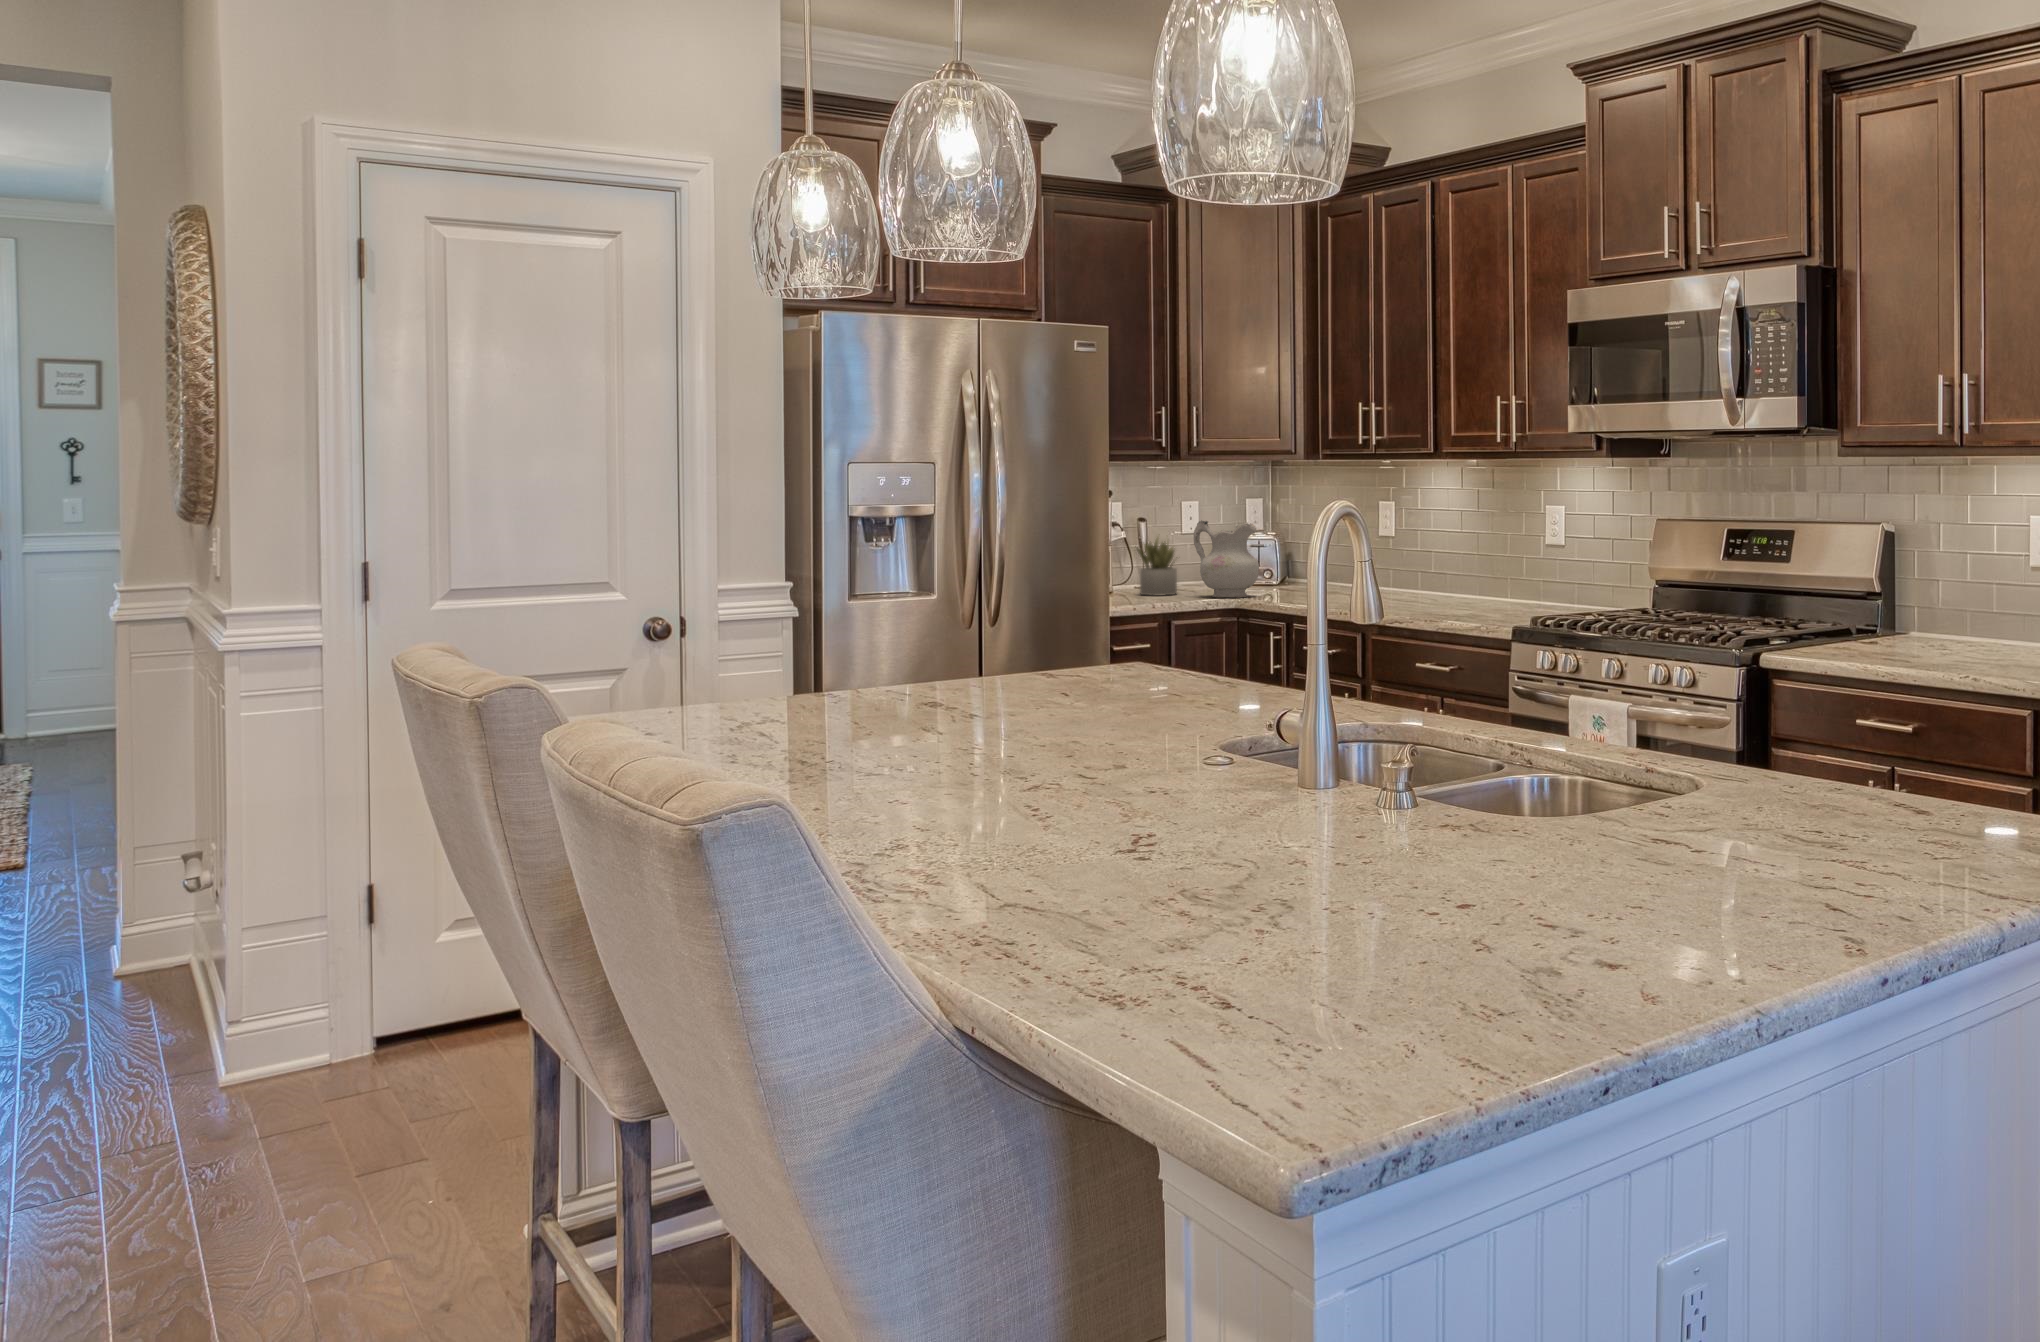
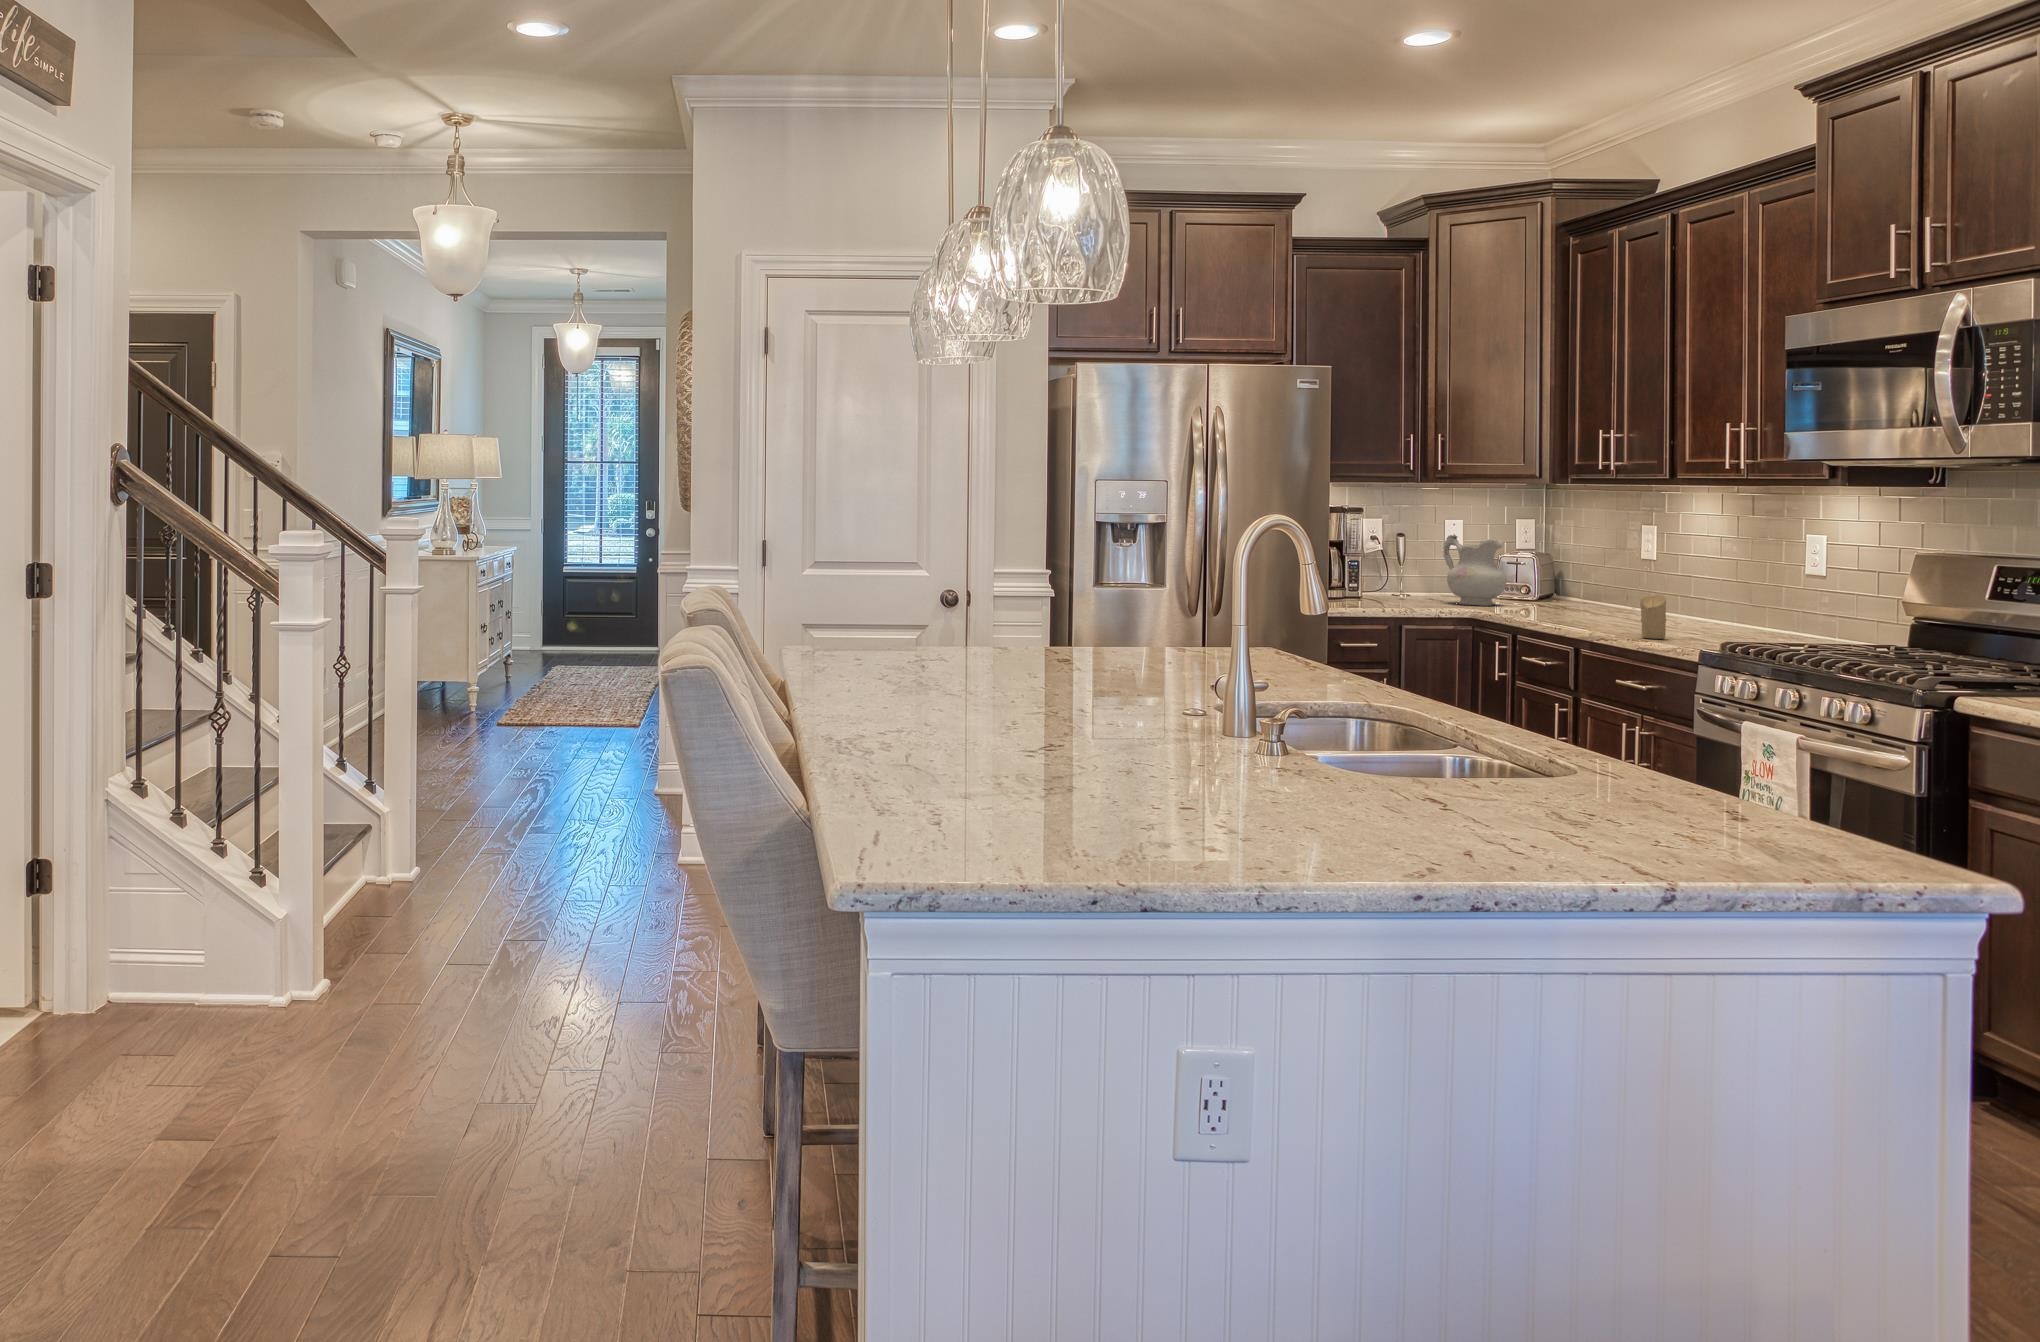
succulent plant: present [1137,538,1177,596] -> none [1393,546,1435,600]
candle: none [1443,573,1466,619] -> present [1640,595,1666,639]

